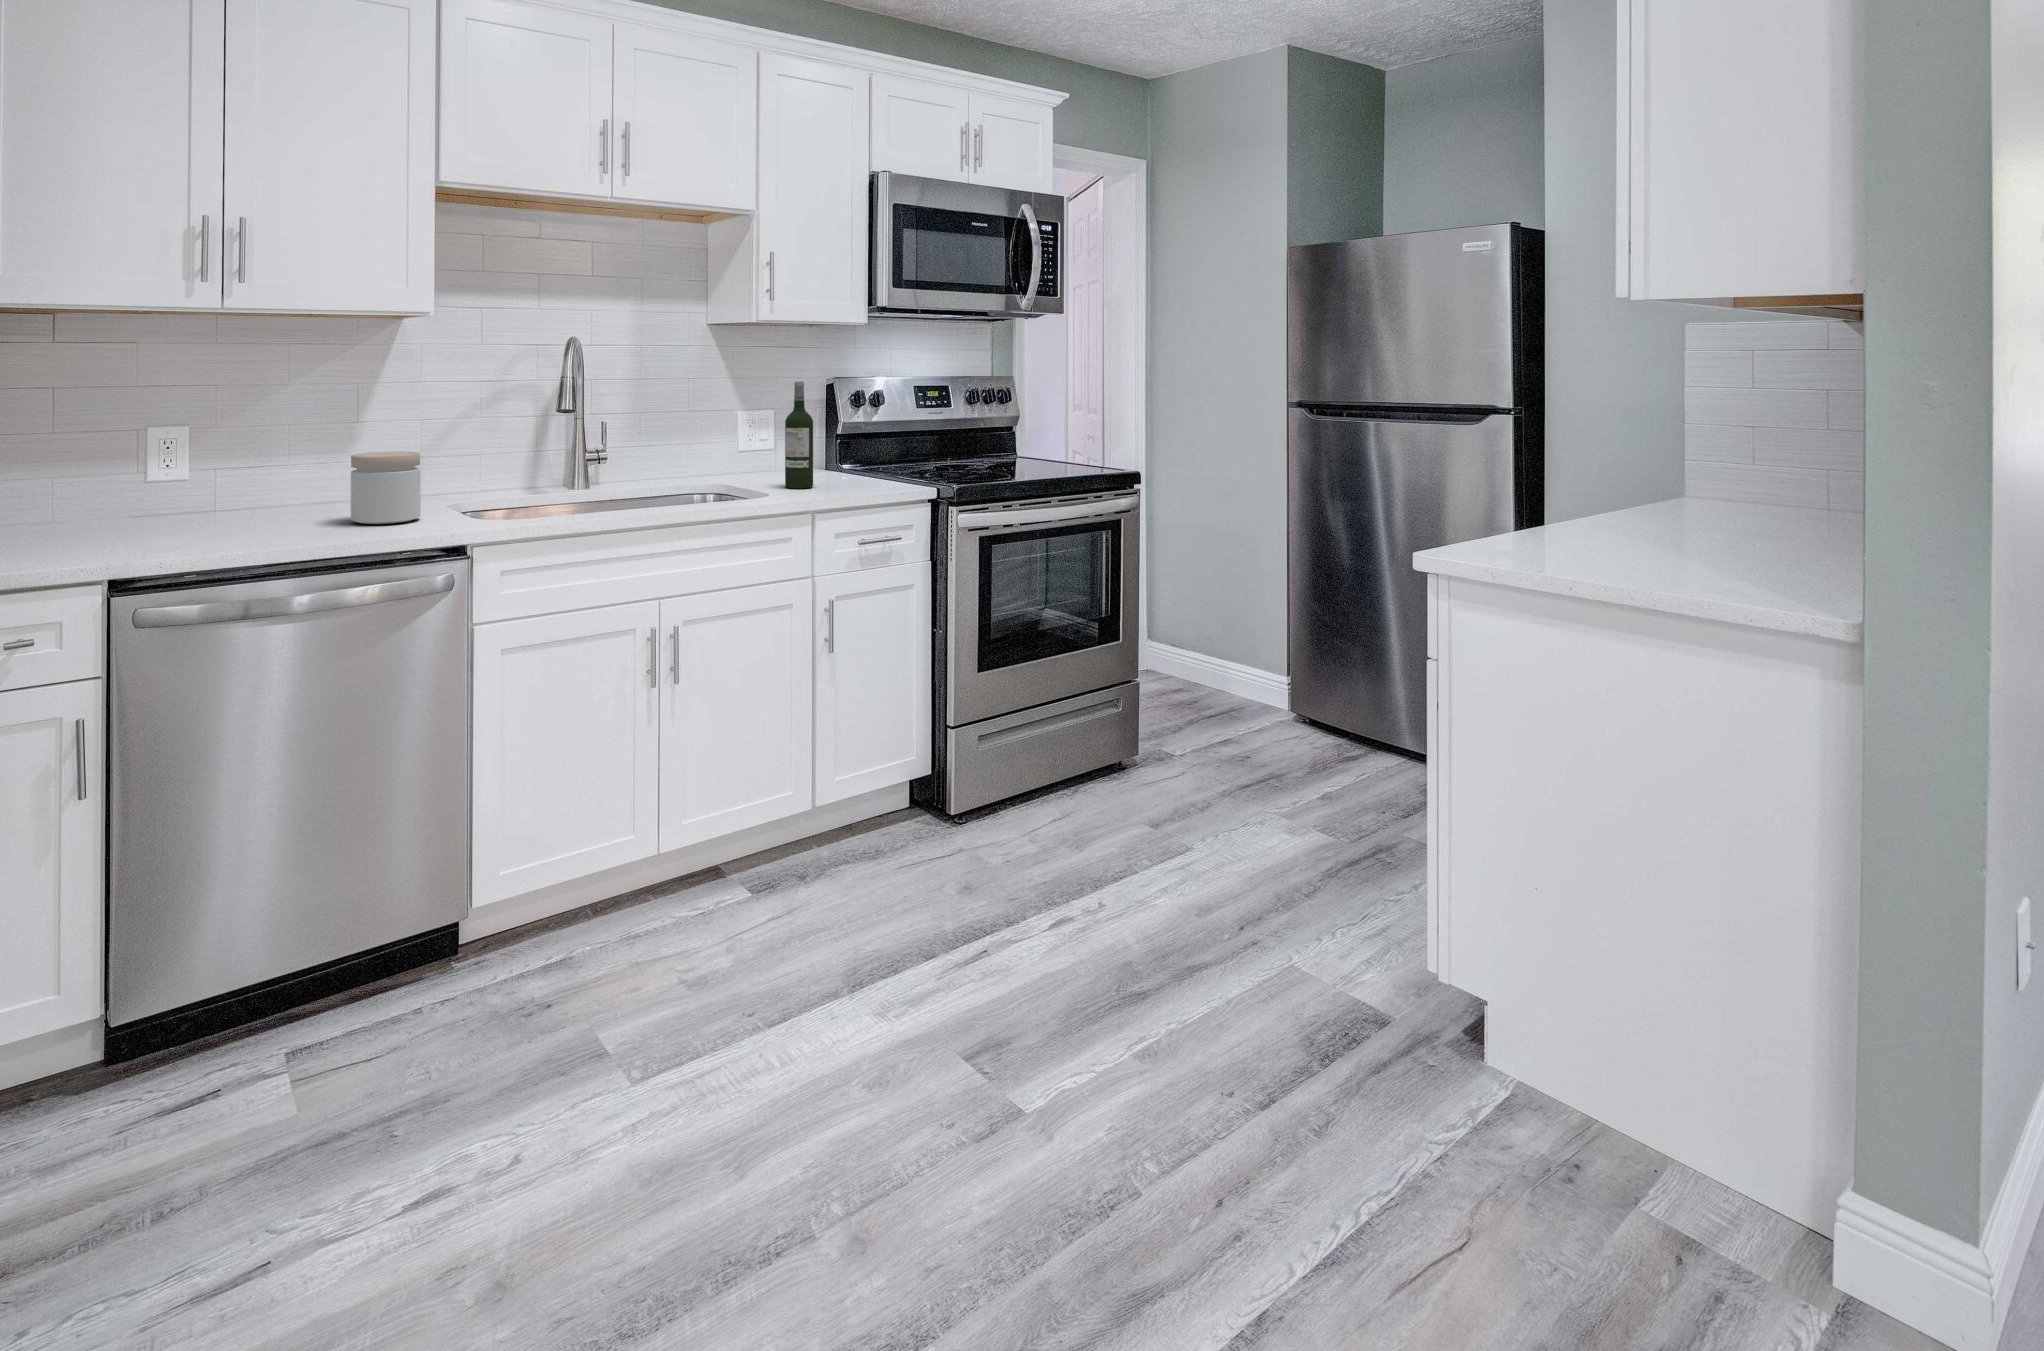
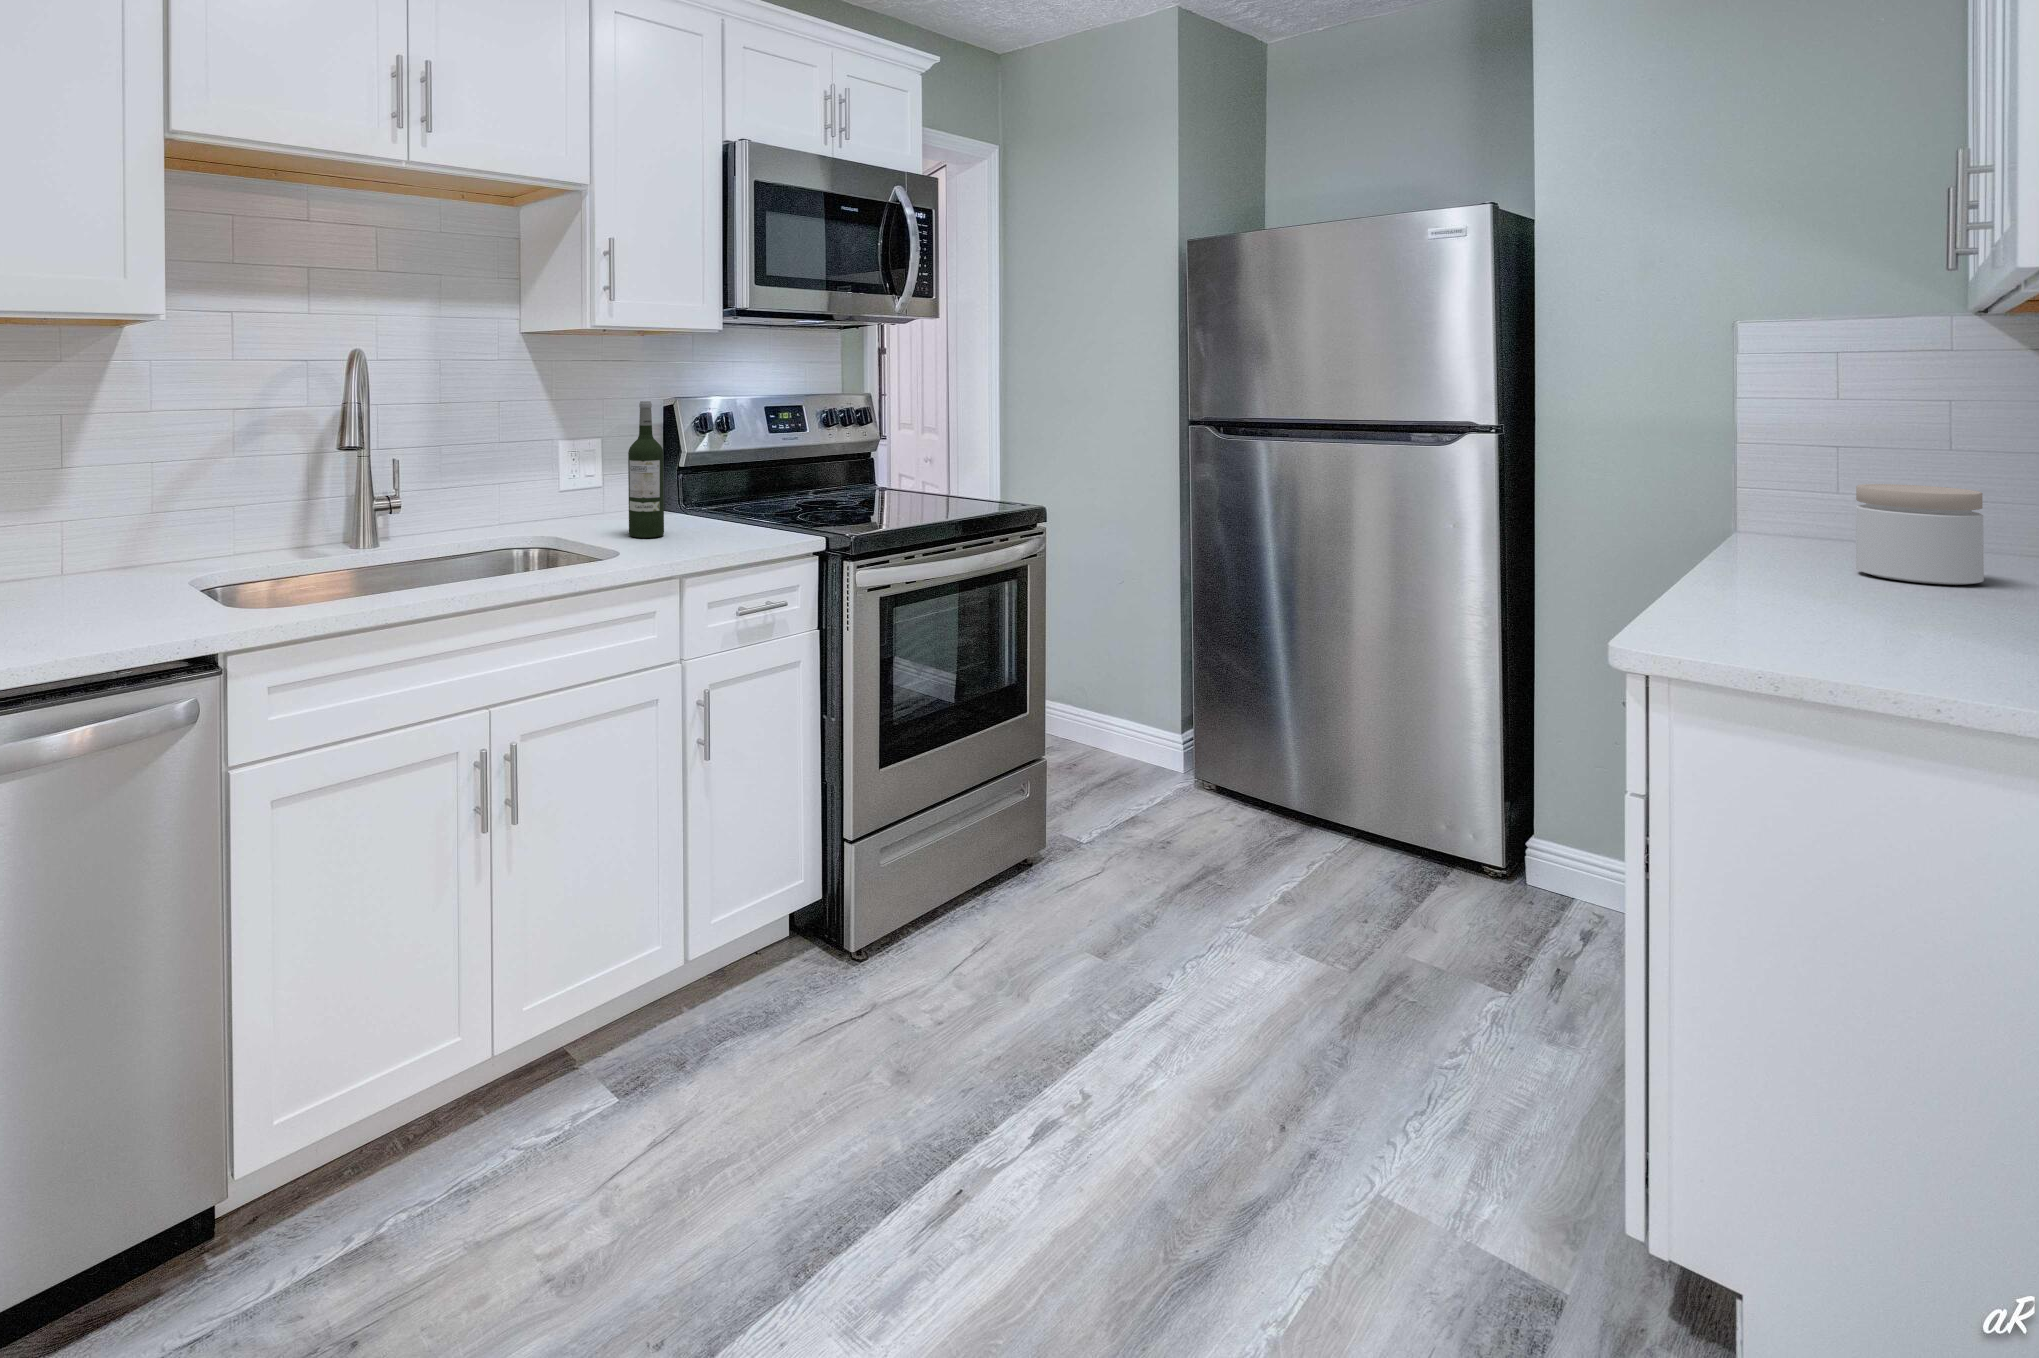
jar: present [351,451,421,524] -> present [1856,484,1984,585]

